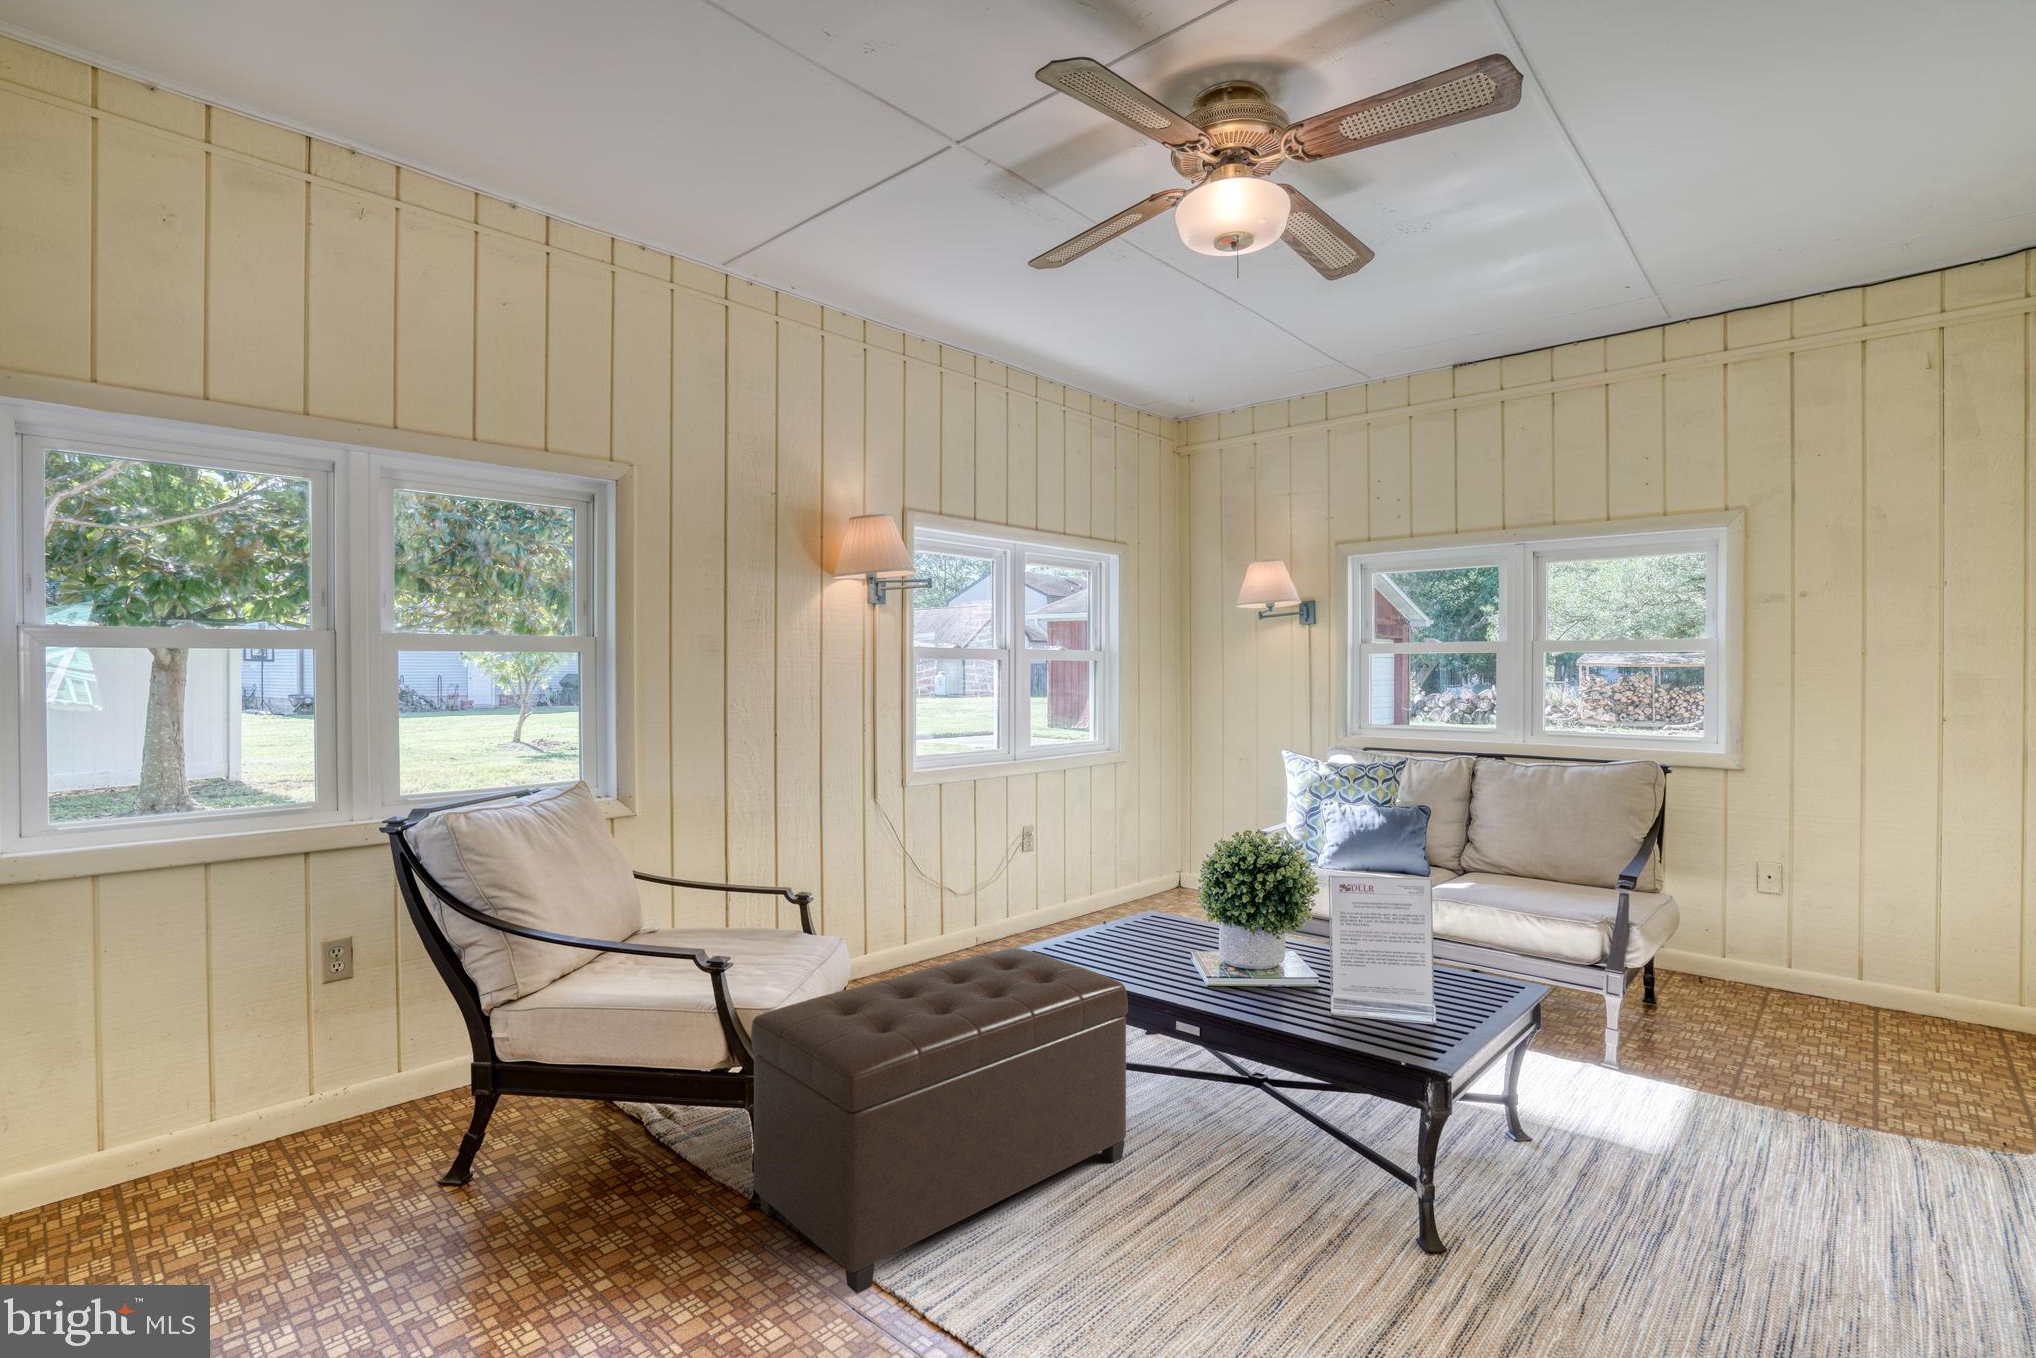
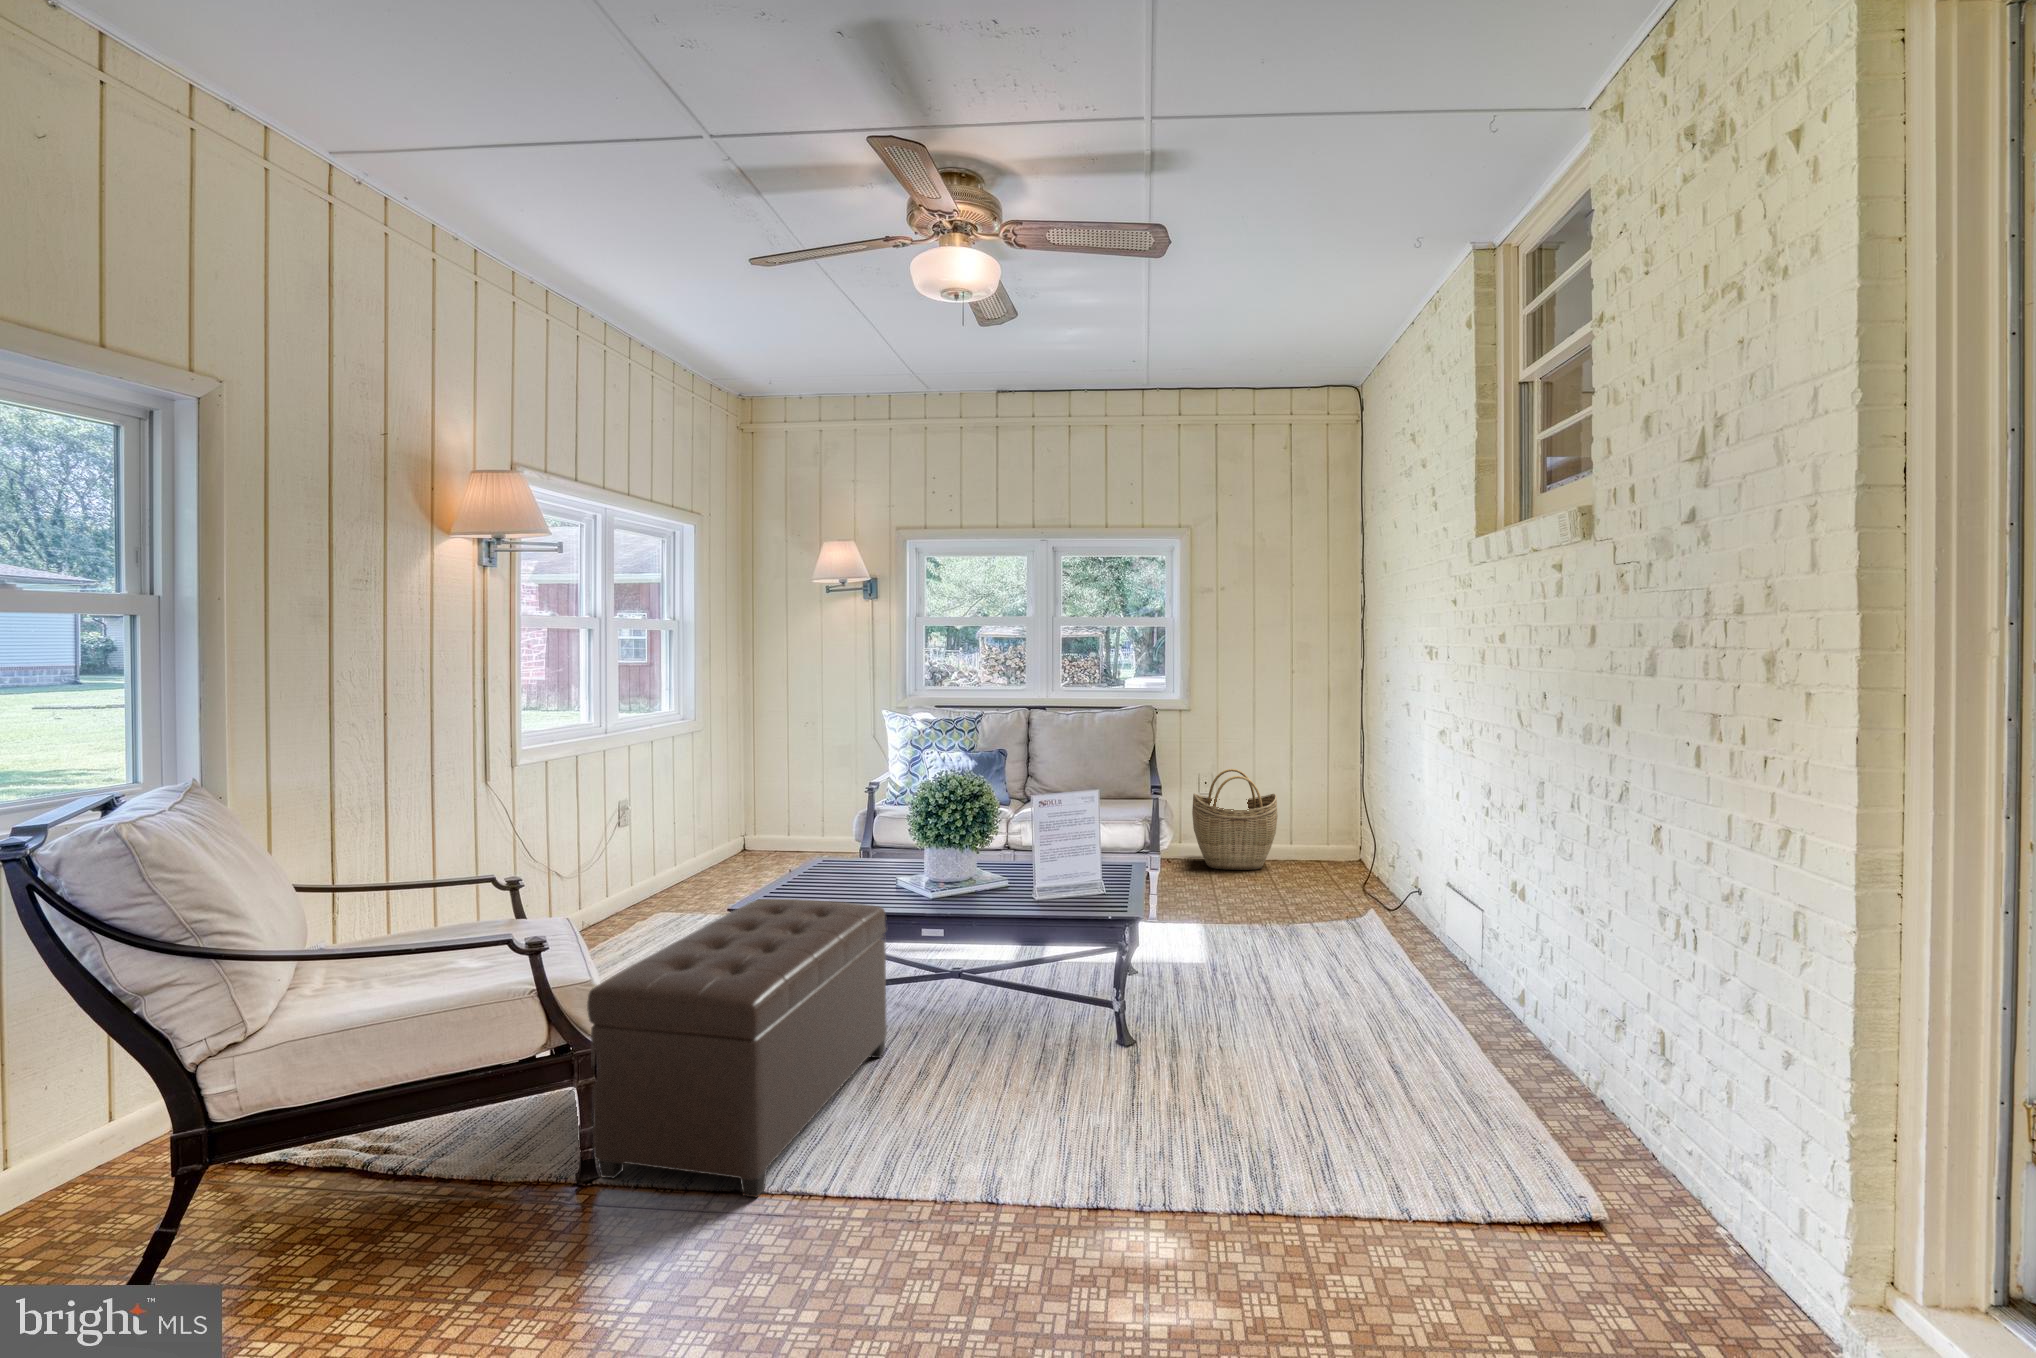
woven basket: none [1736,865,1895,1022] -> present [1192,769,1277,870]

